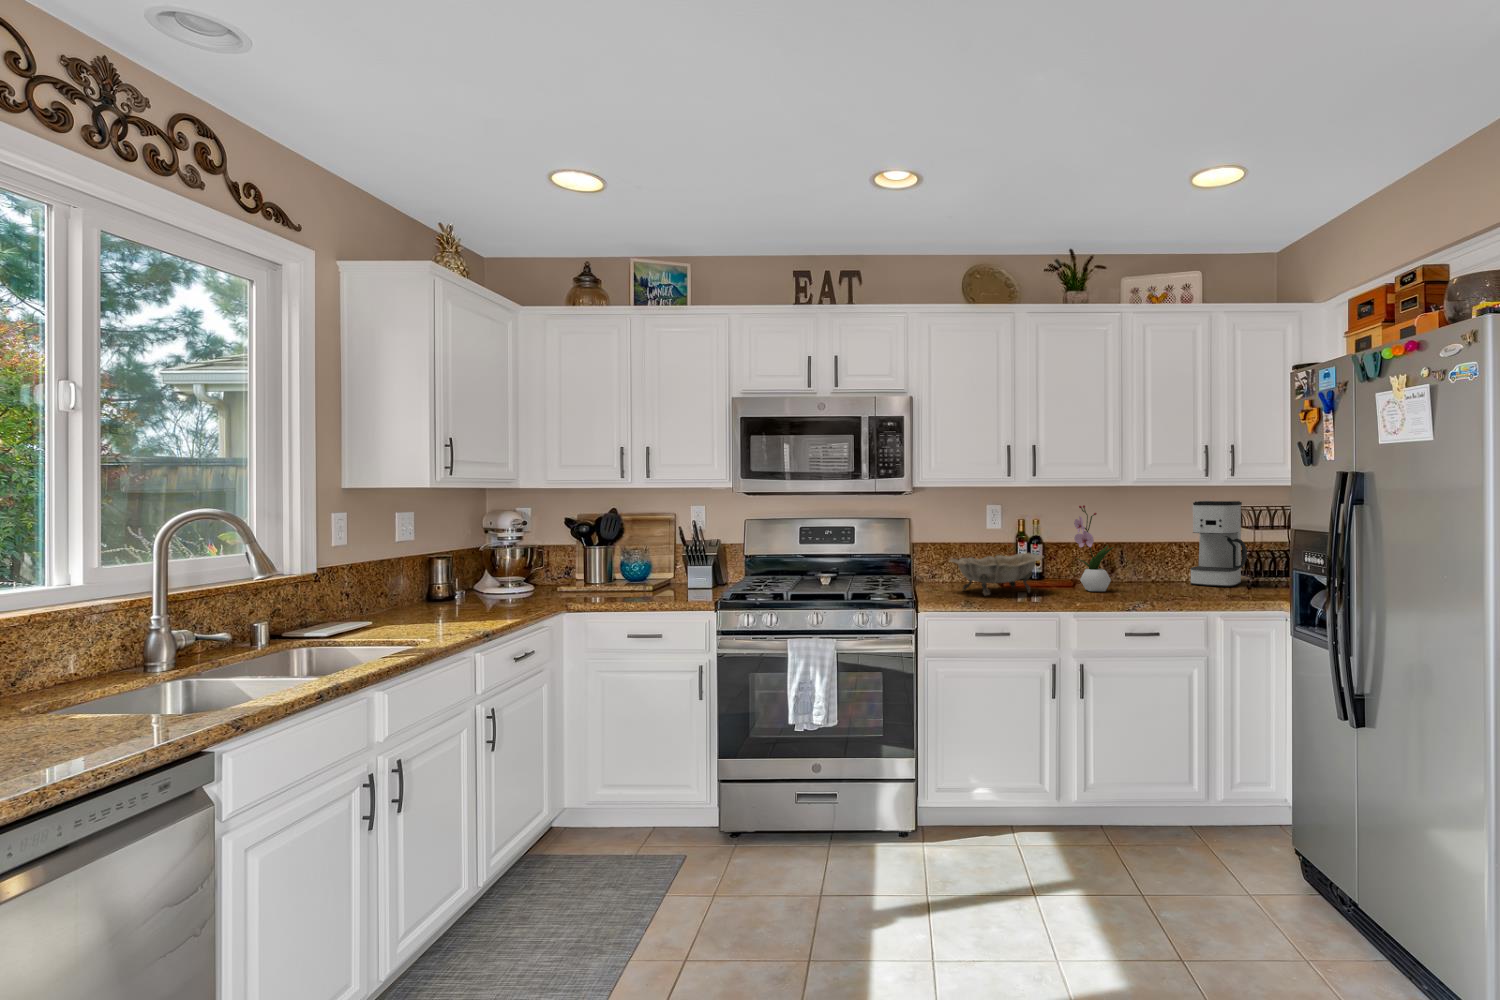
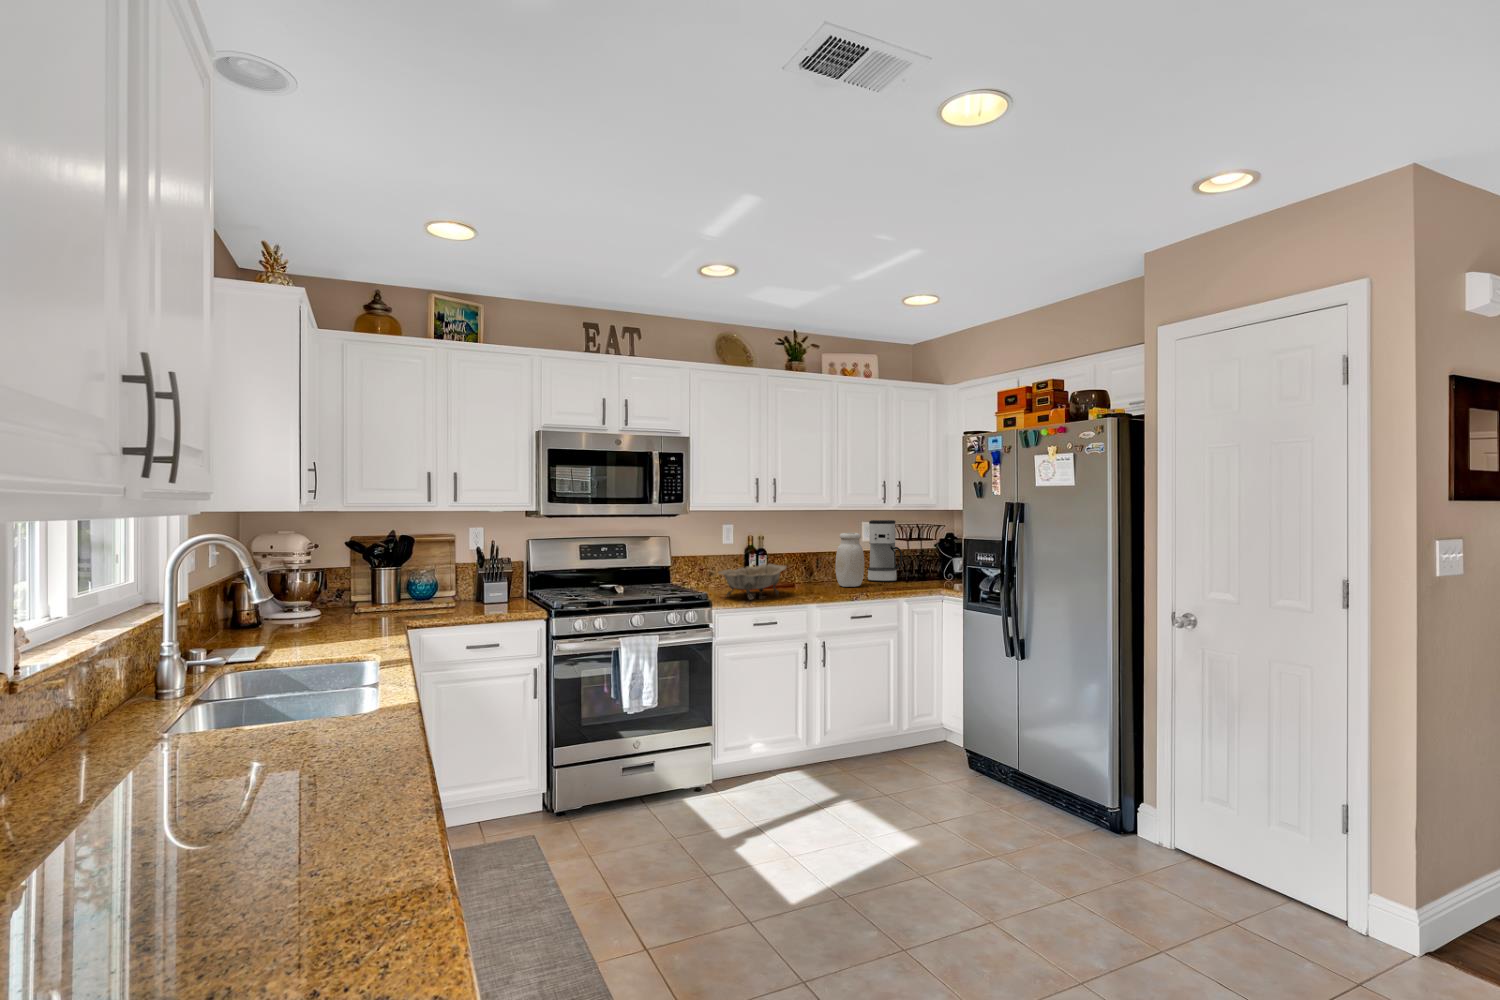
flower arrangement: present [1074,505,1114,591] -> none [802,526,832,591]
jar: none [1129,516,1173,590] -> present [836,533,864,587]

